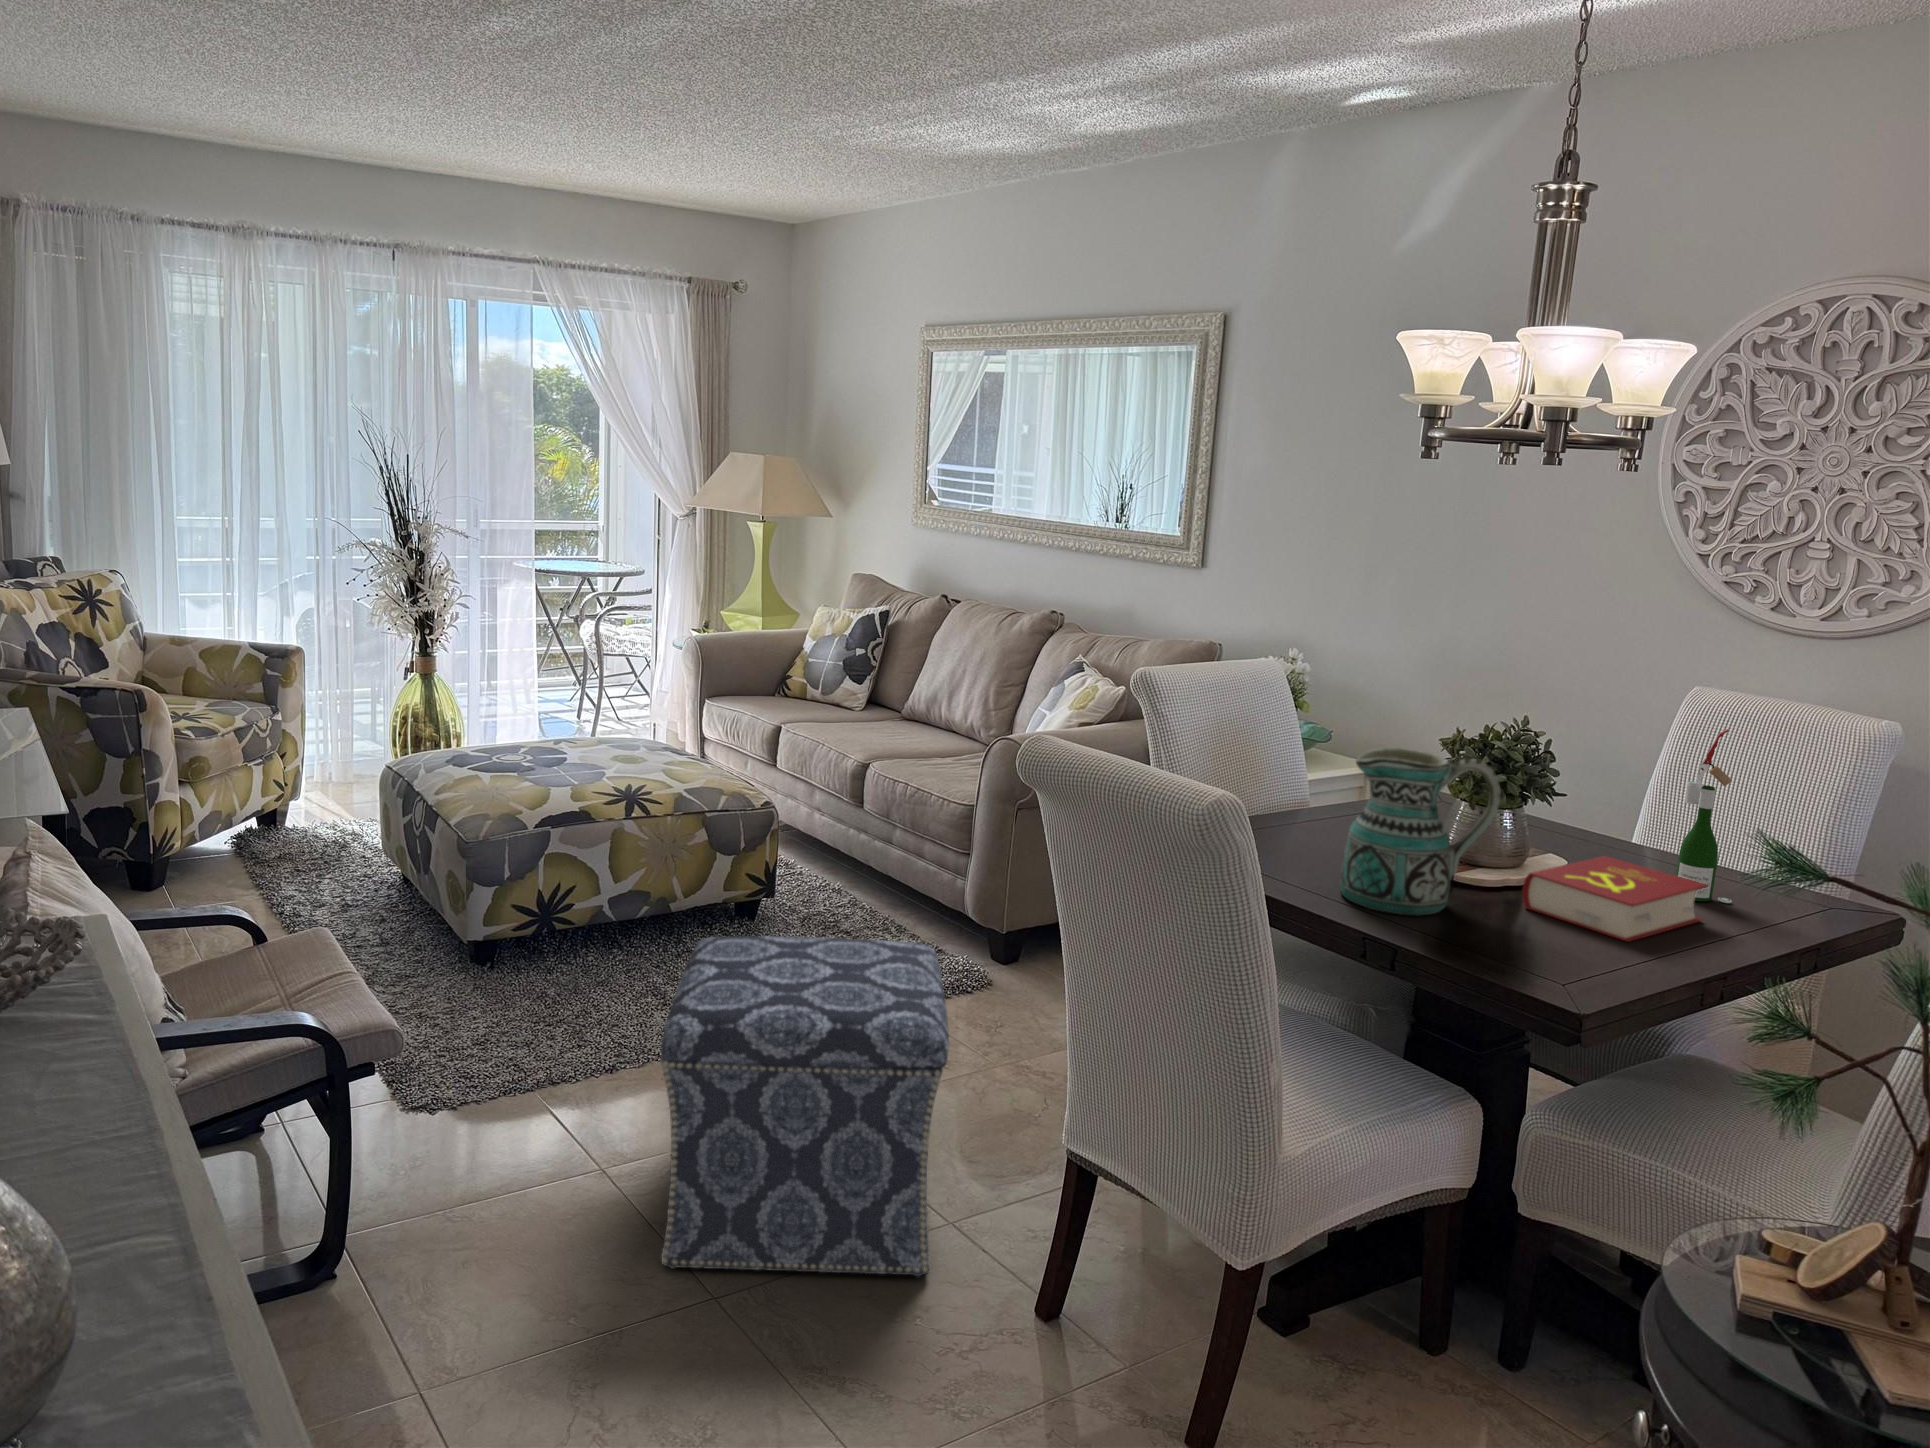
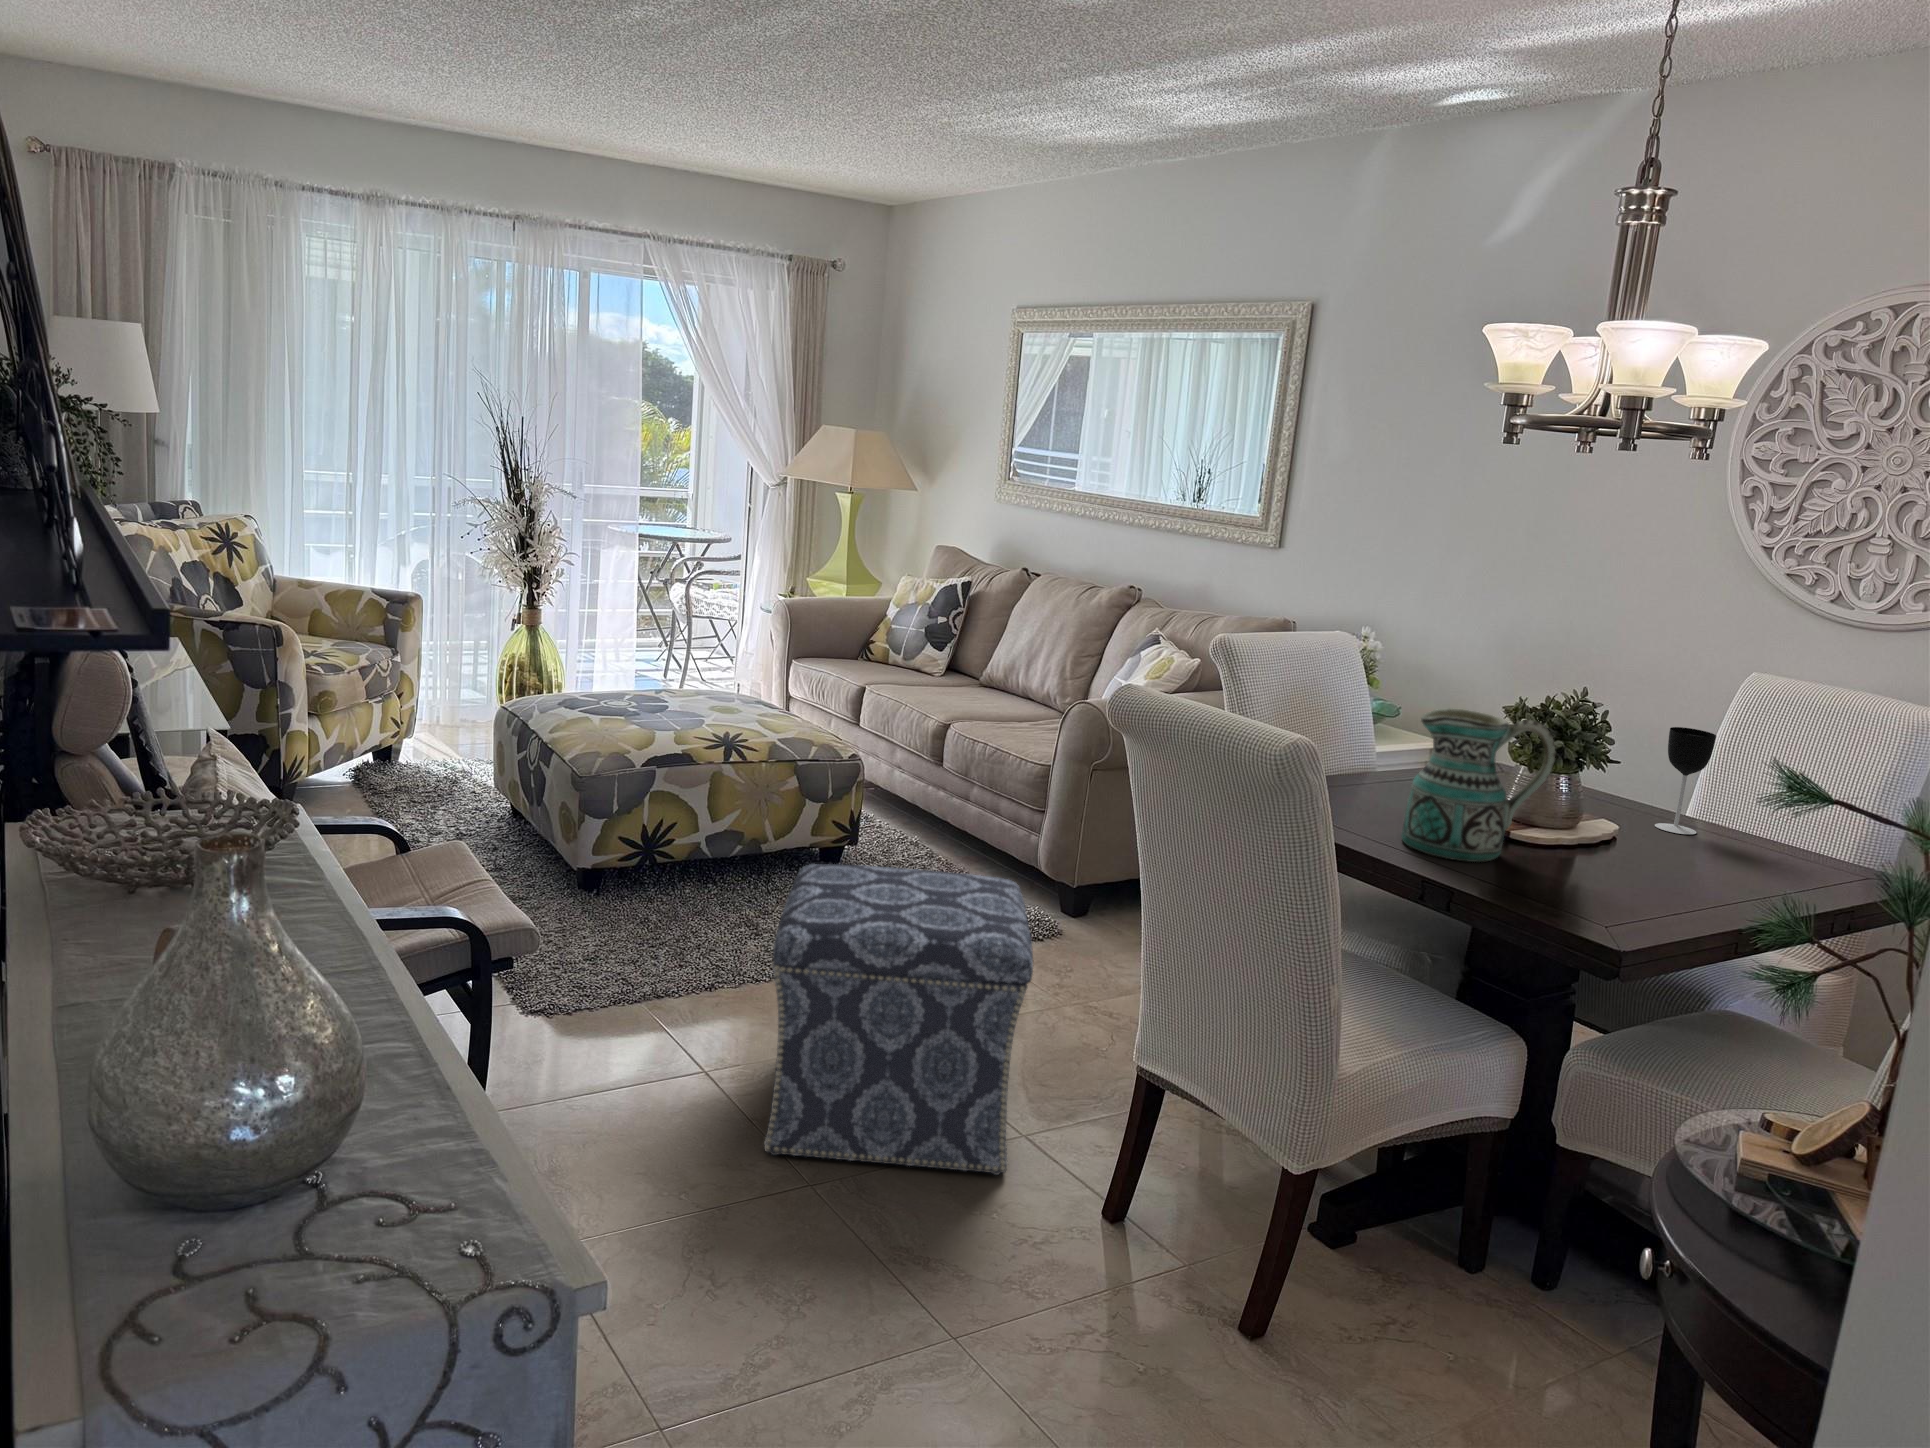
wine bottle: present [1676,729,1732,903] -> none [1717,705,1776,867]
wine glass: none [1605,753,1666,867] -> present [1655,727,1716,834]
book: present [1522,856,1707,942] -> none [1572,819,1748,893]

